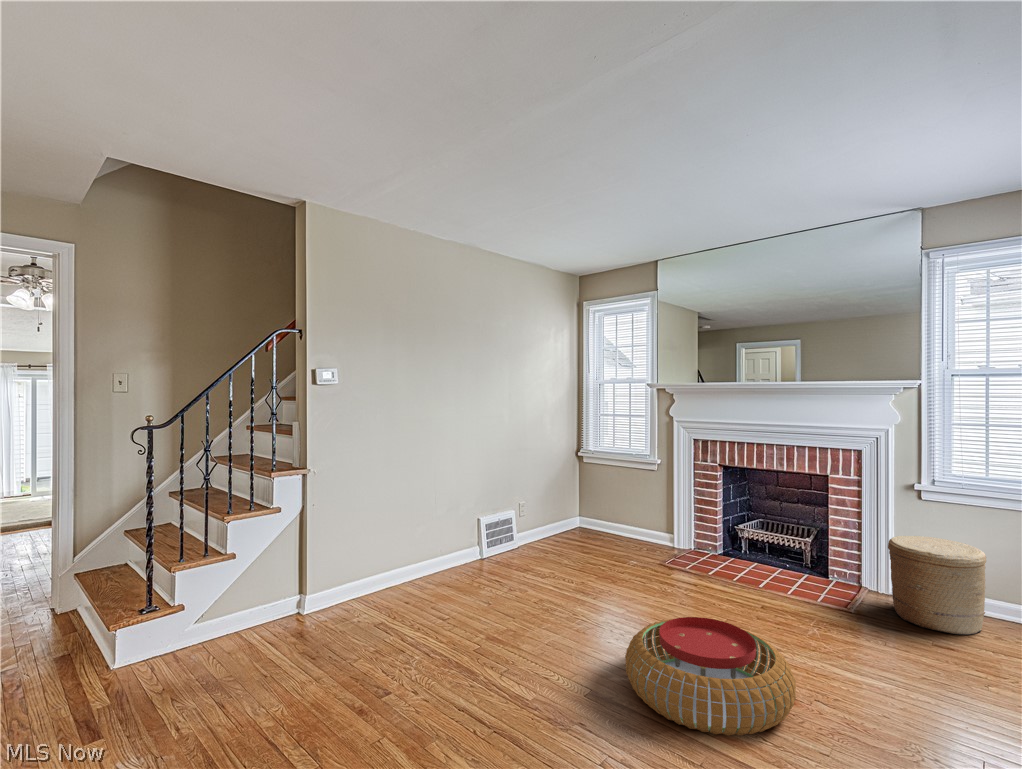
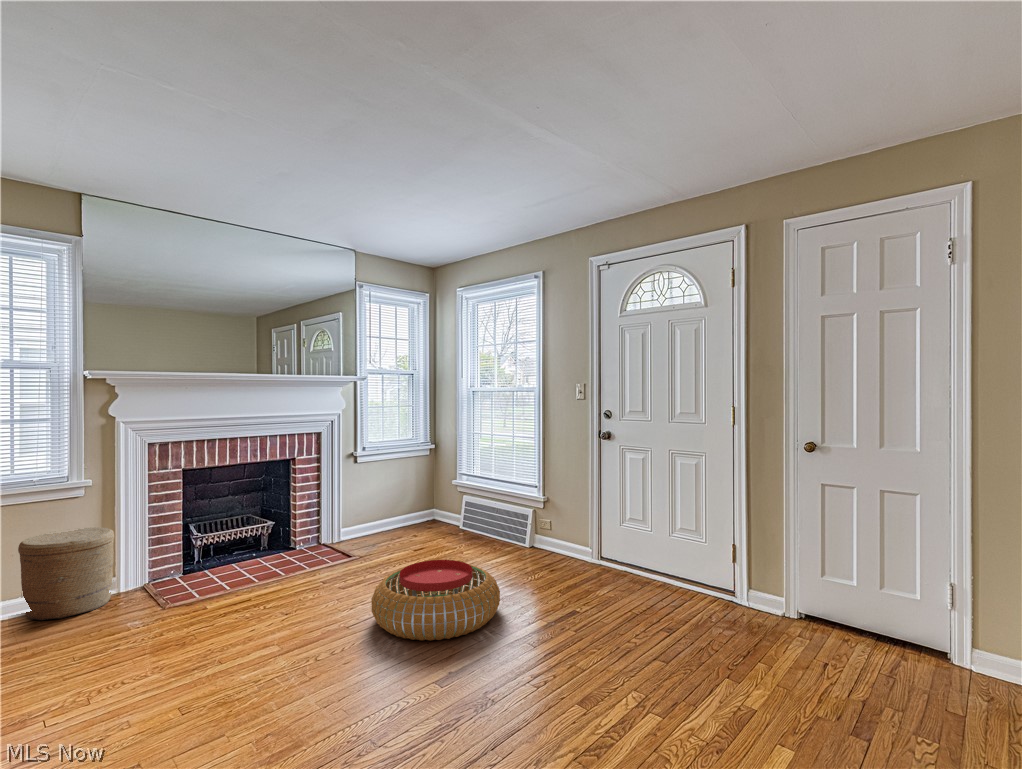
woven basket: present [888,536,986,635] -> present [18,528,114,621]

